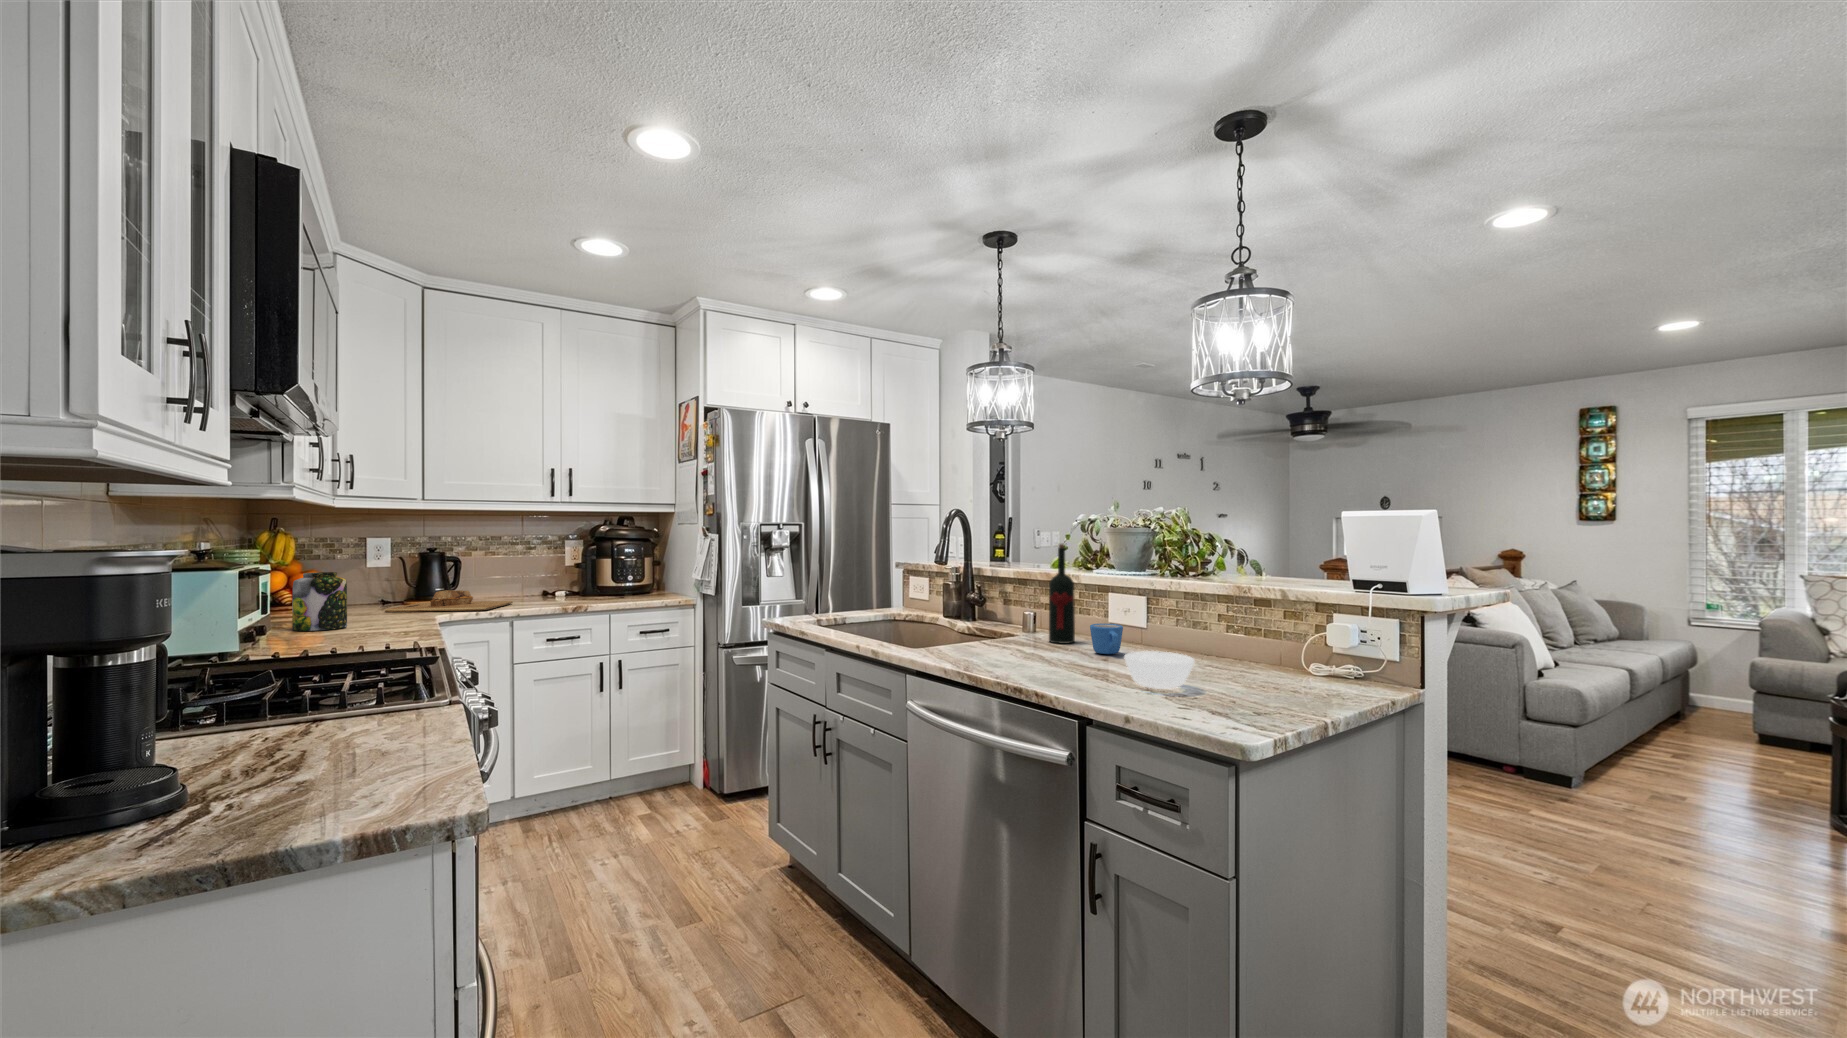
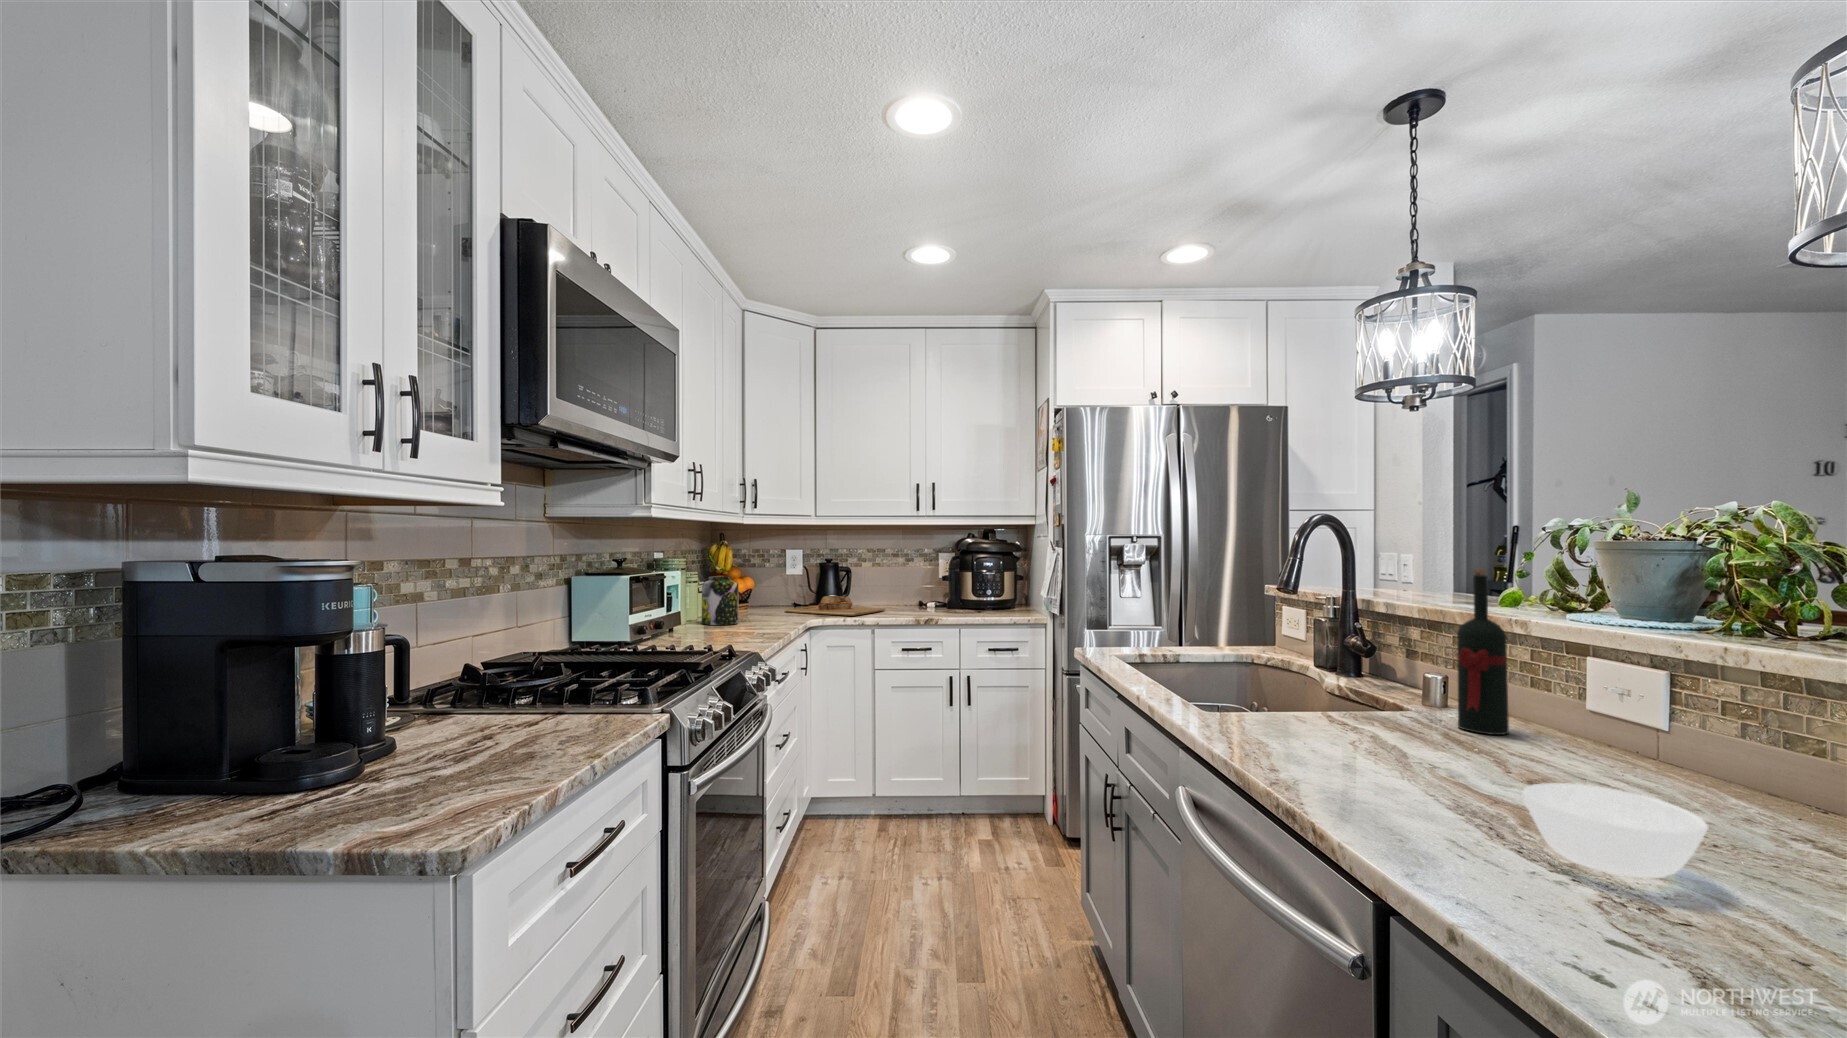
mug: present [1090,624,1123,654] -> none [1519,710,1593,769]

